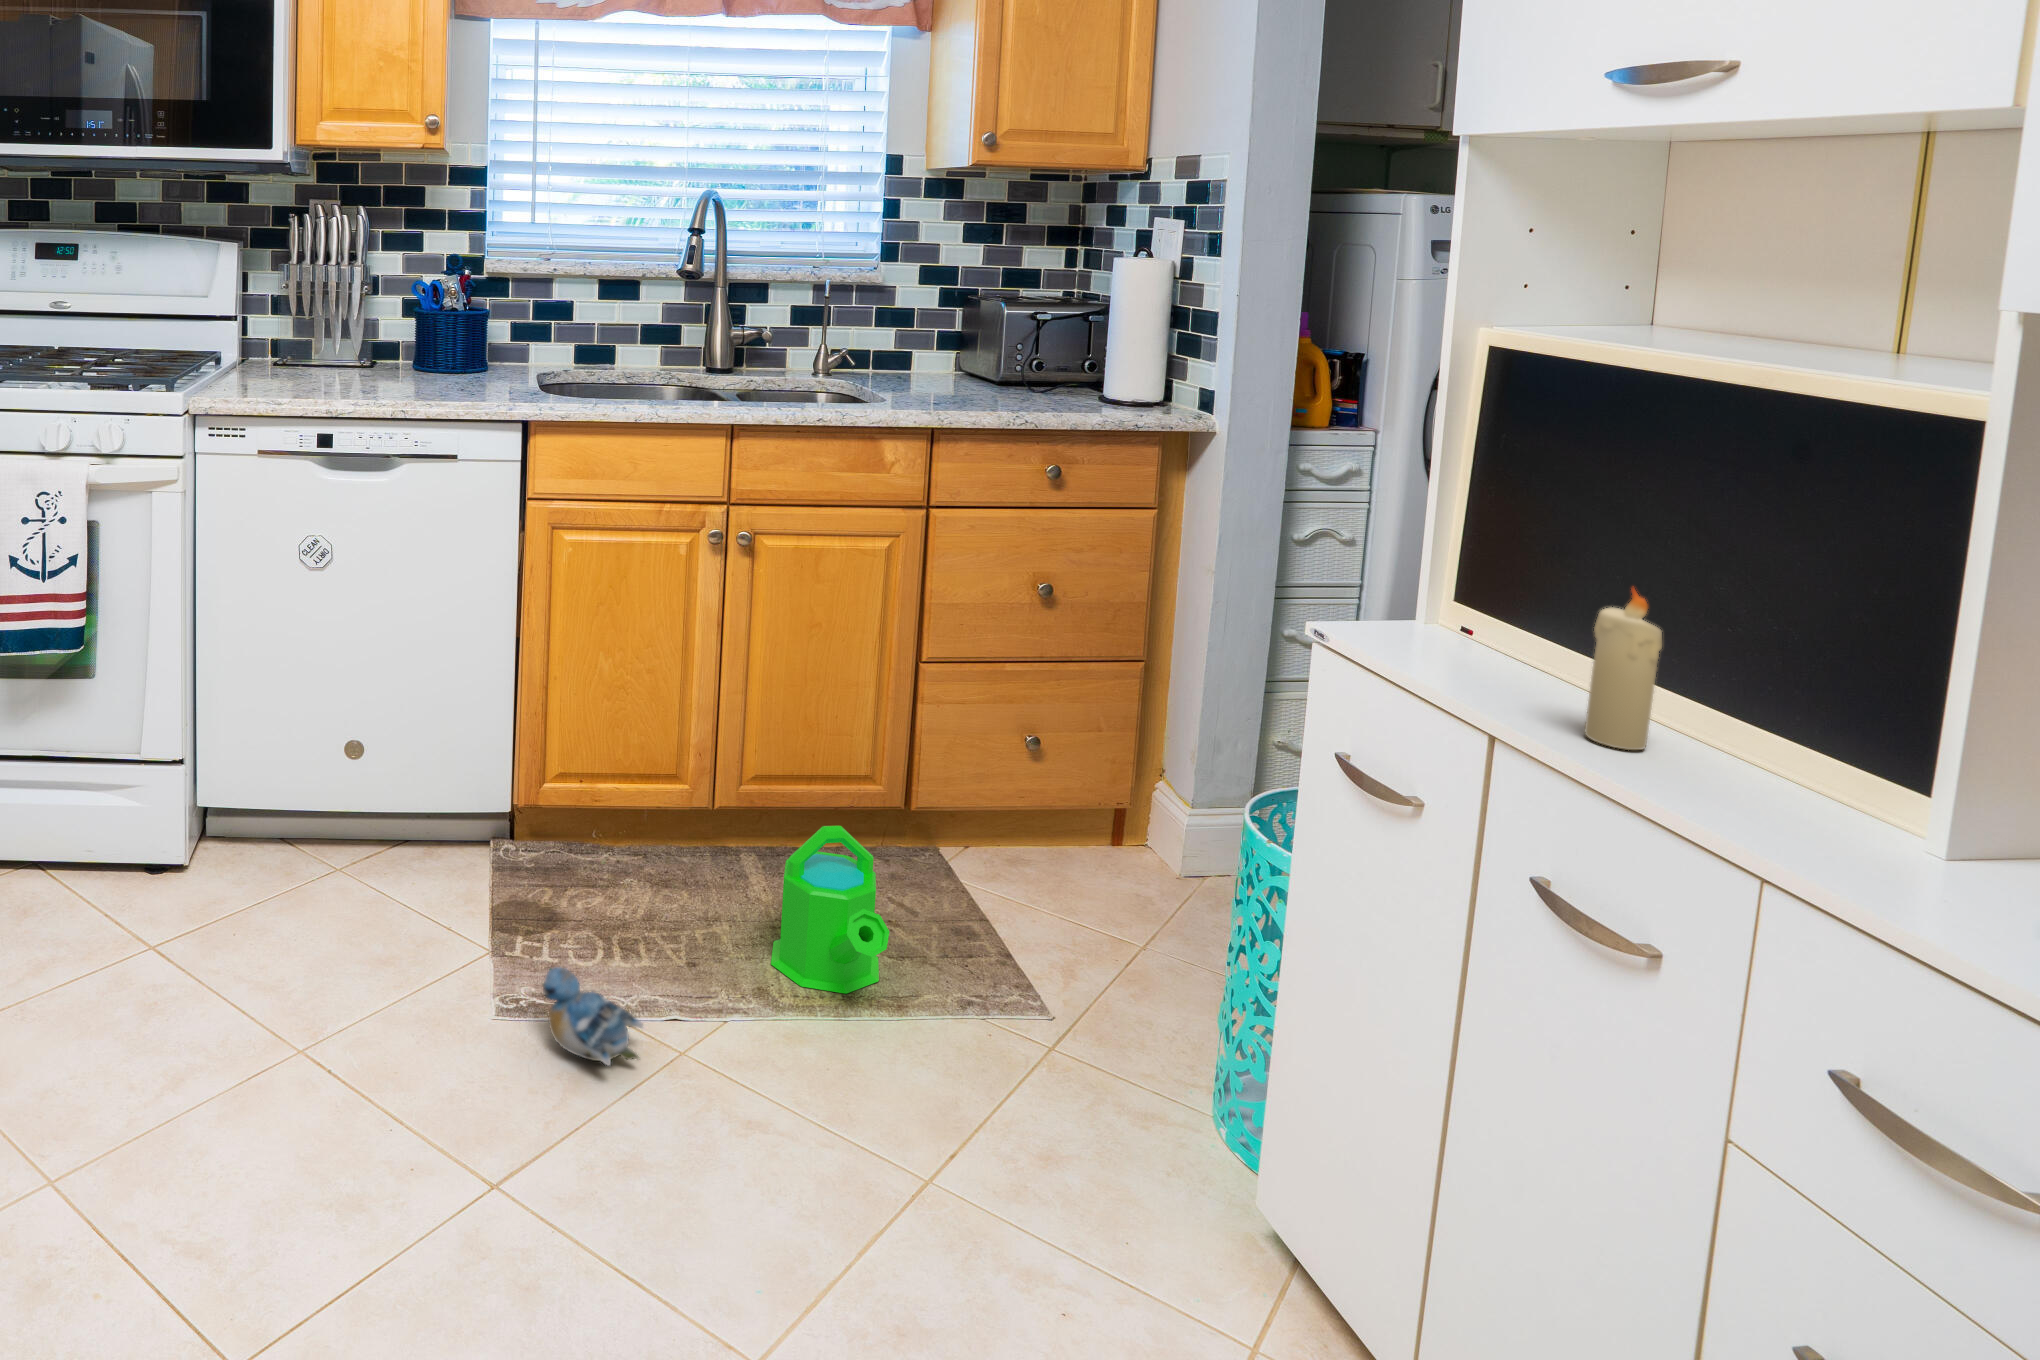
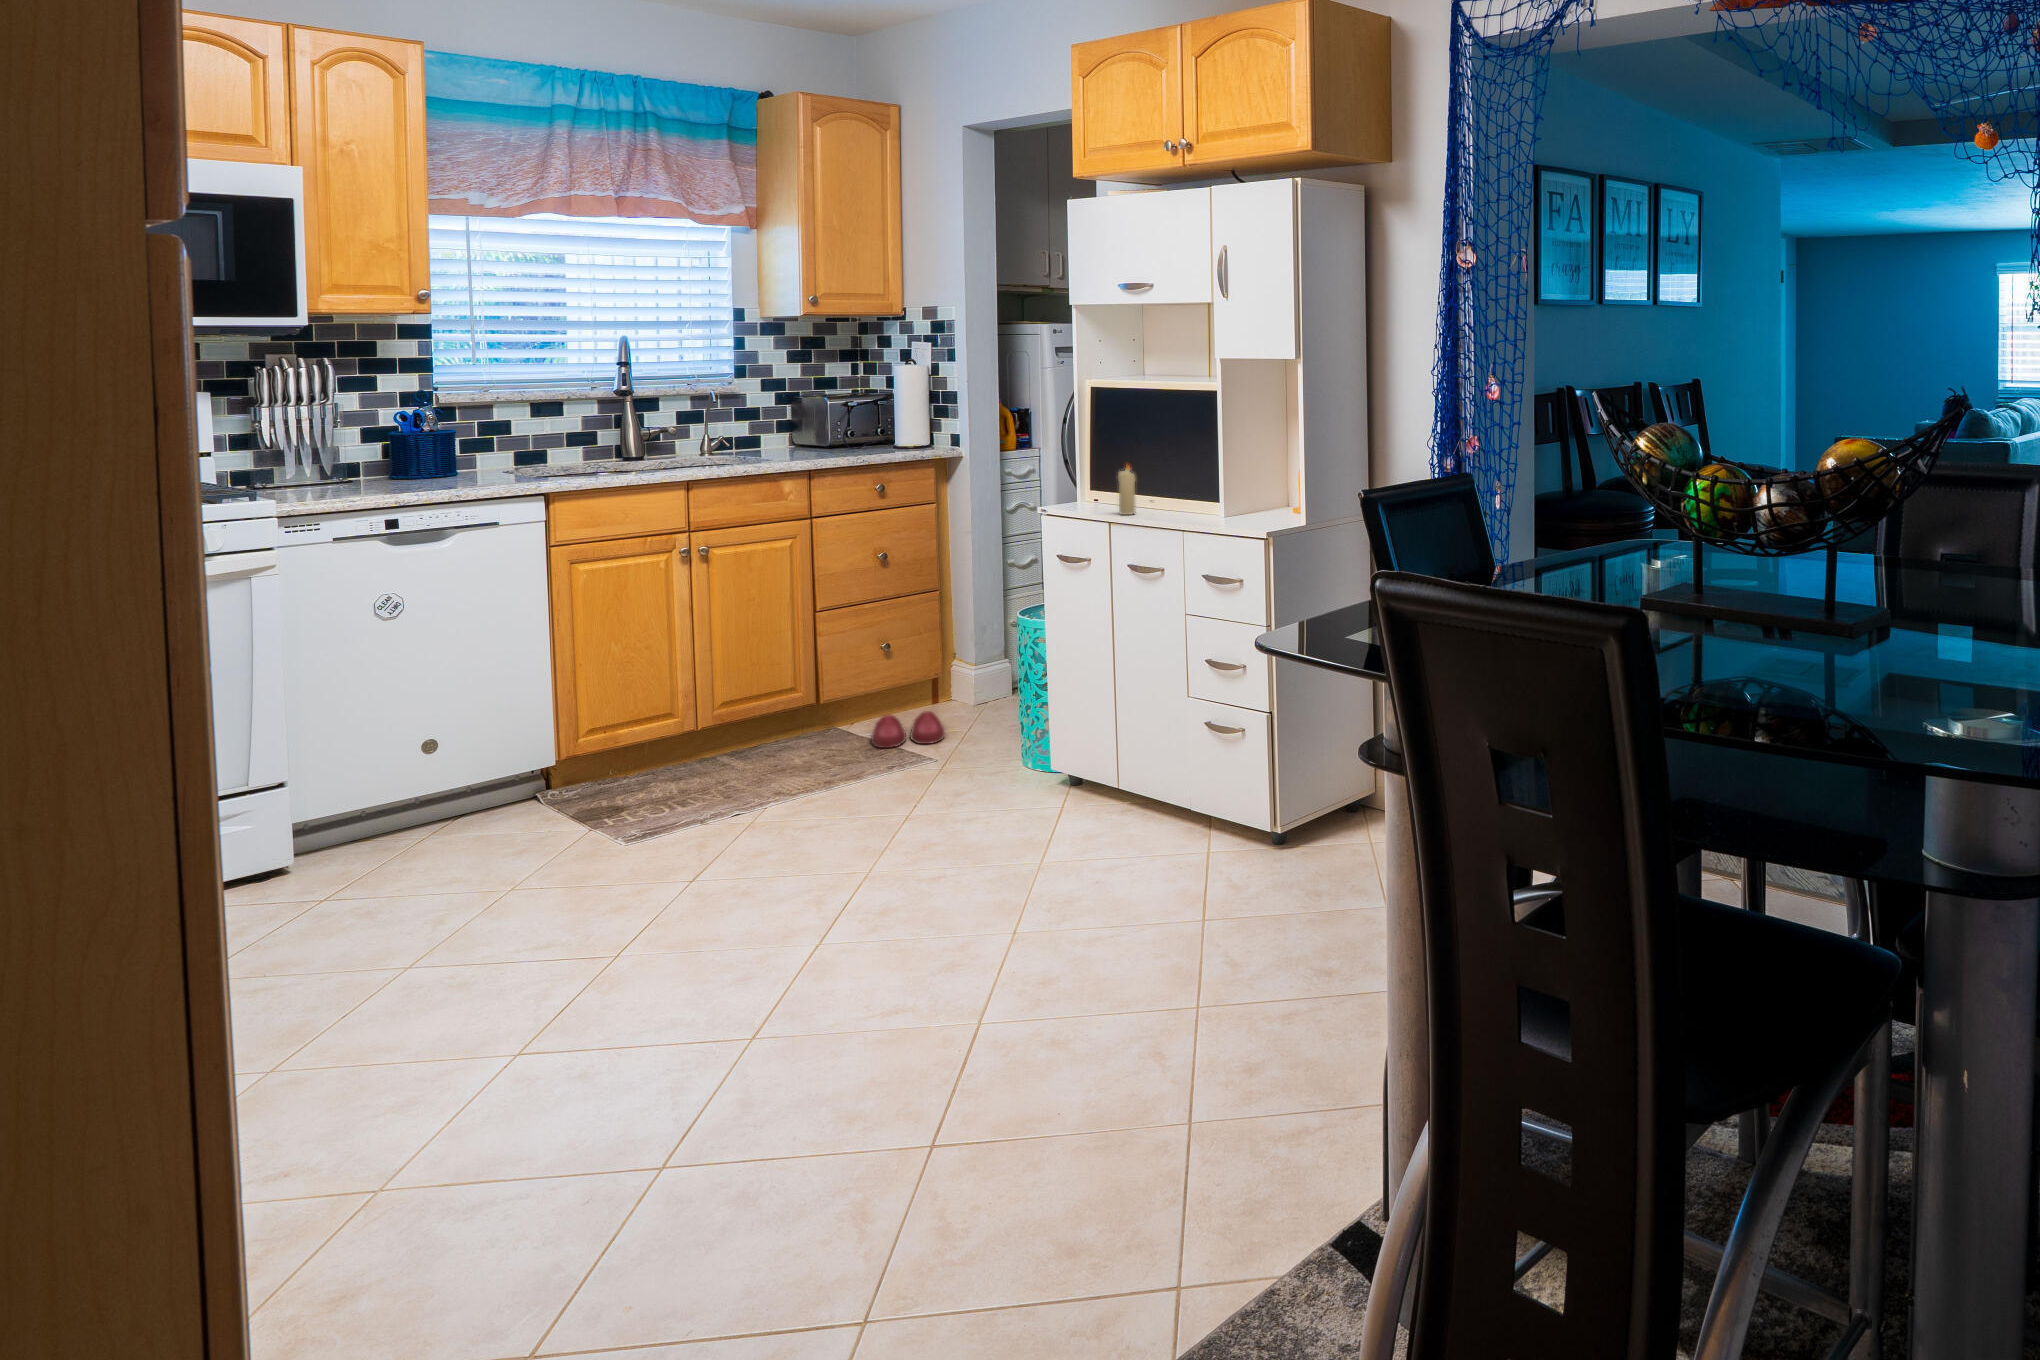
watering can: present [771,826,889,994] -> none [766,691,846,781]
slippers: none [970,869,1106,975] -> present [871,711,945,748]
plush toy: present [543,967,643,1066] -> none [661,783,732,826]

